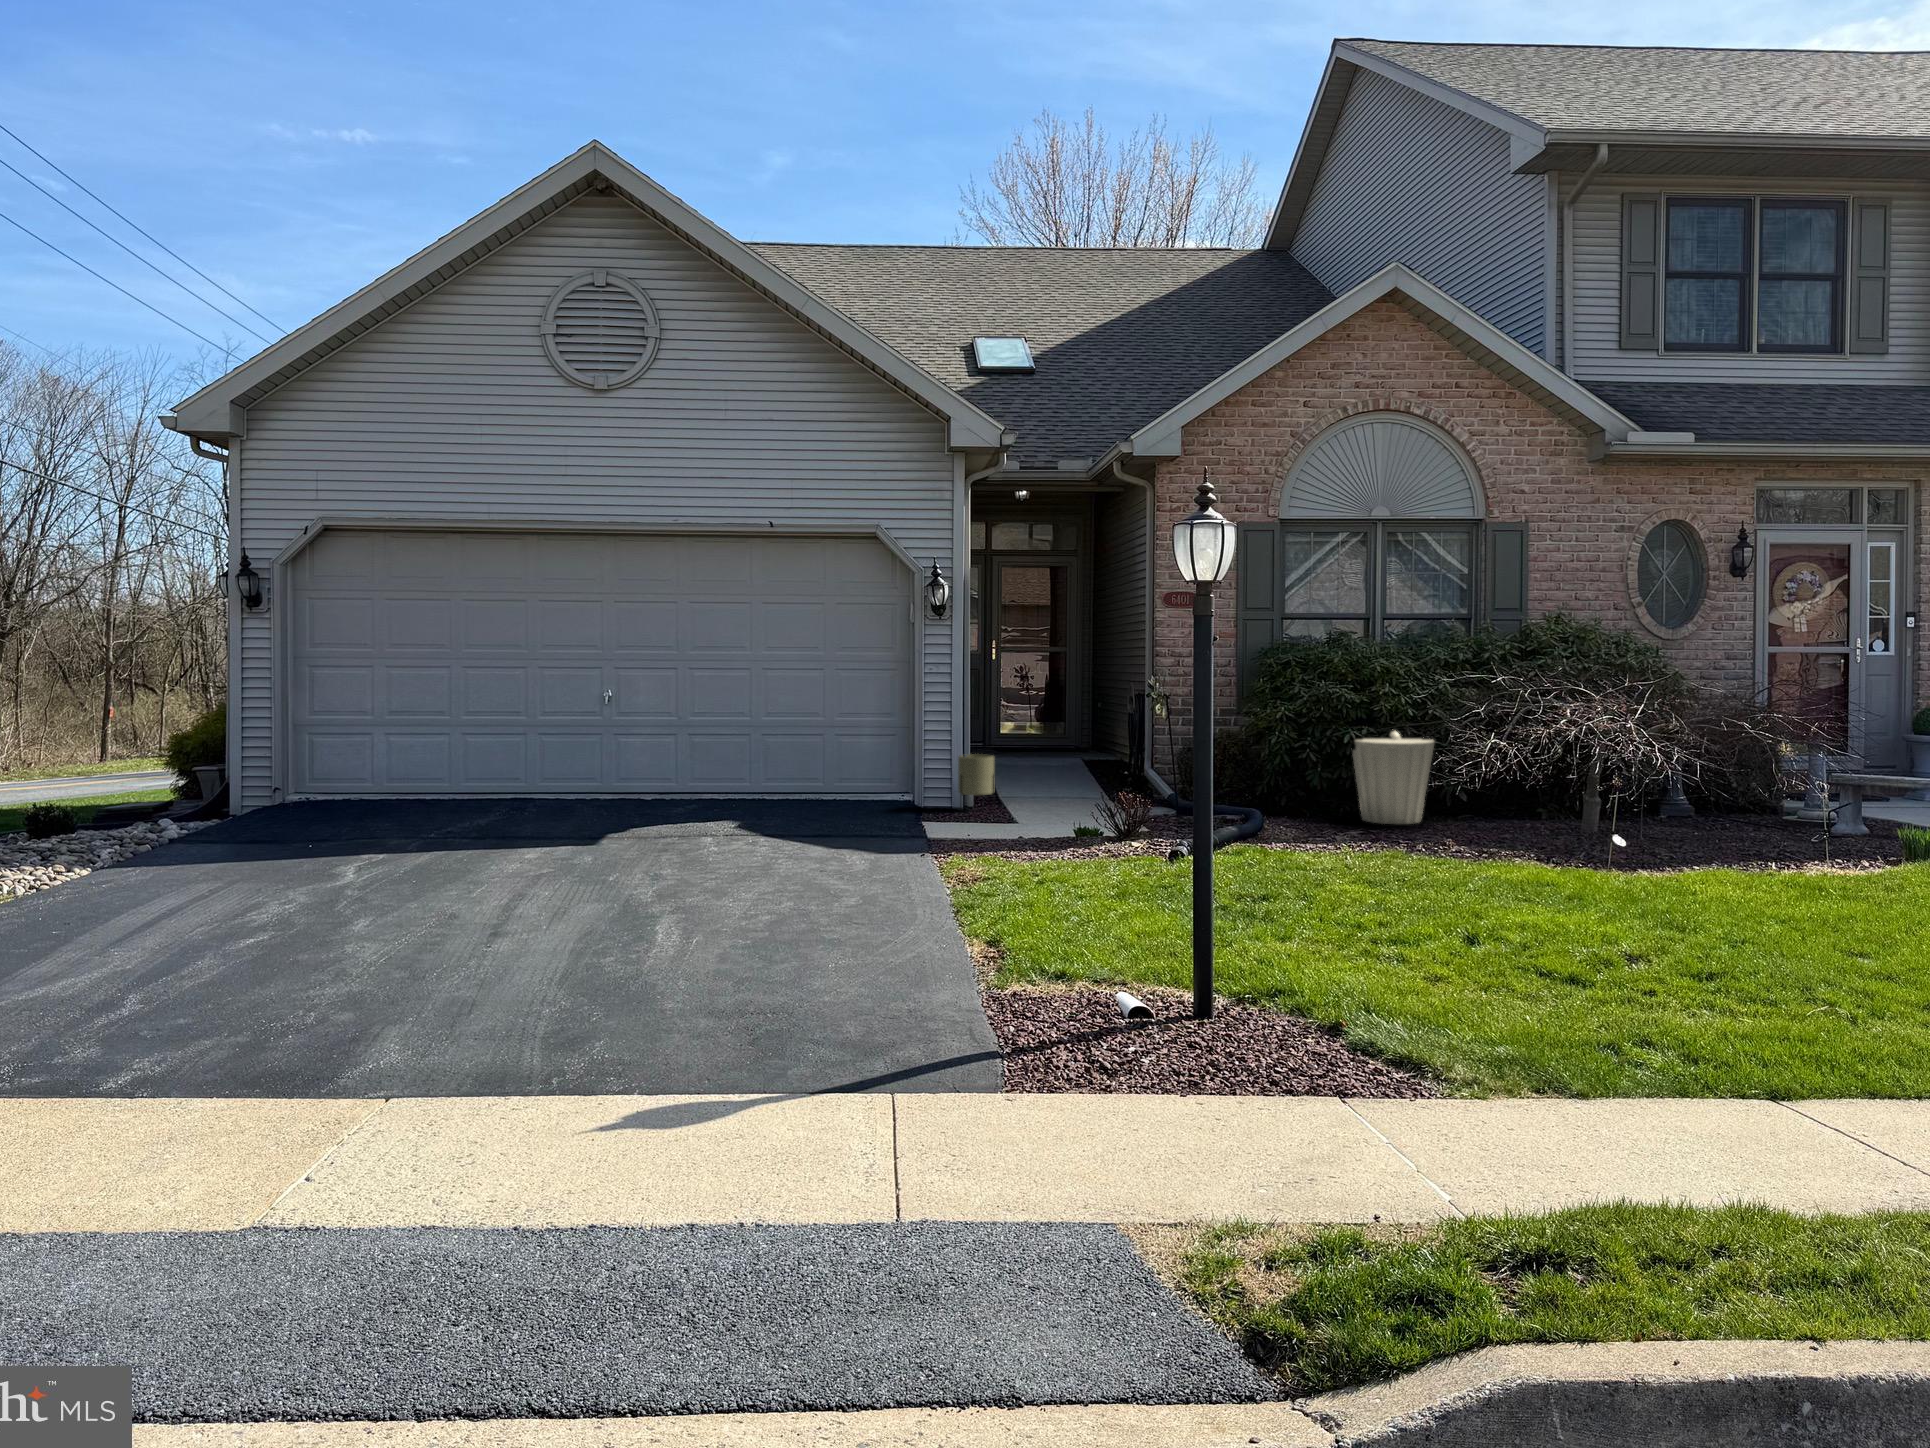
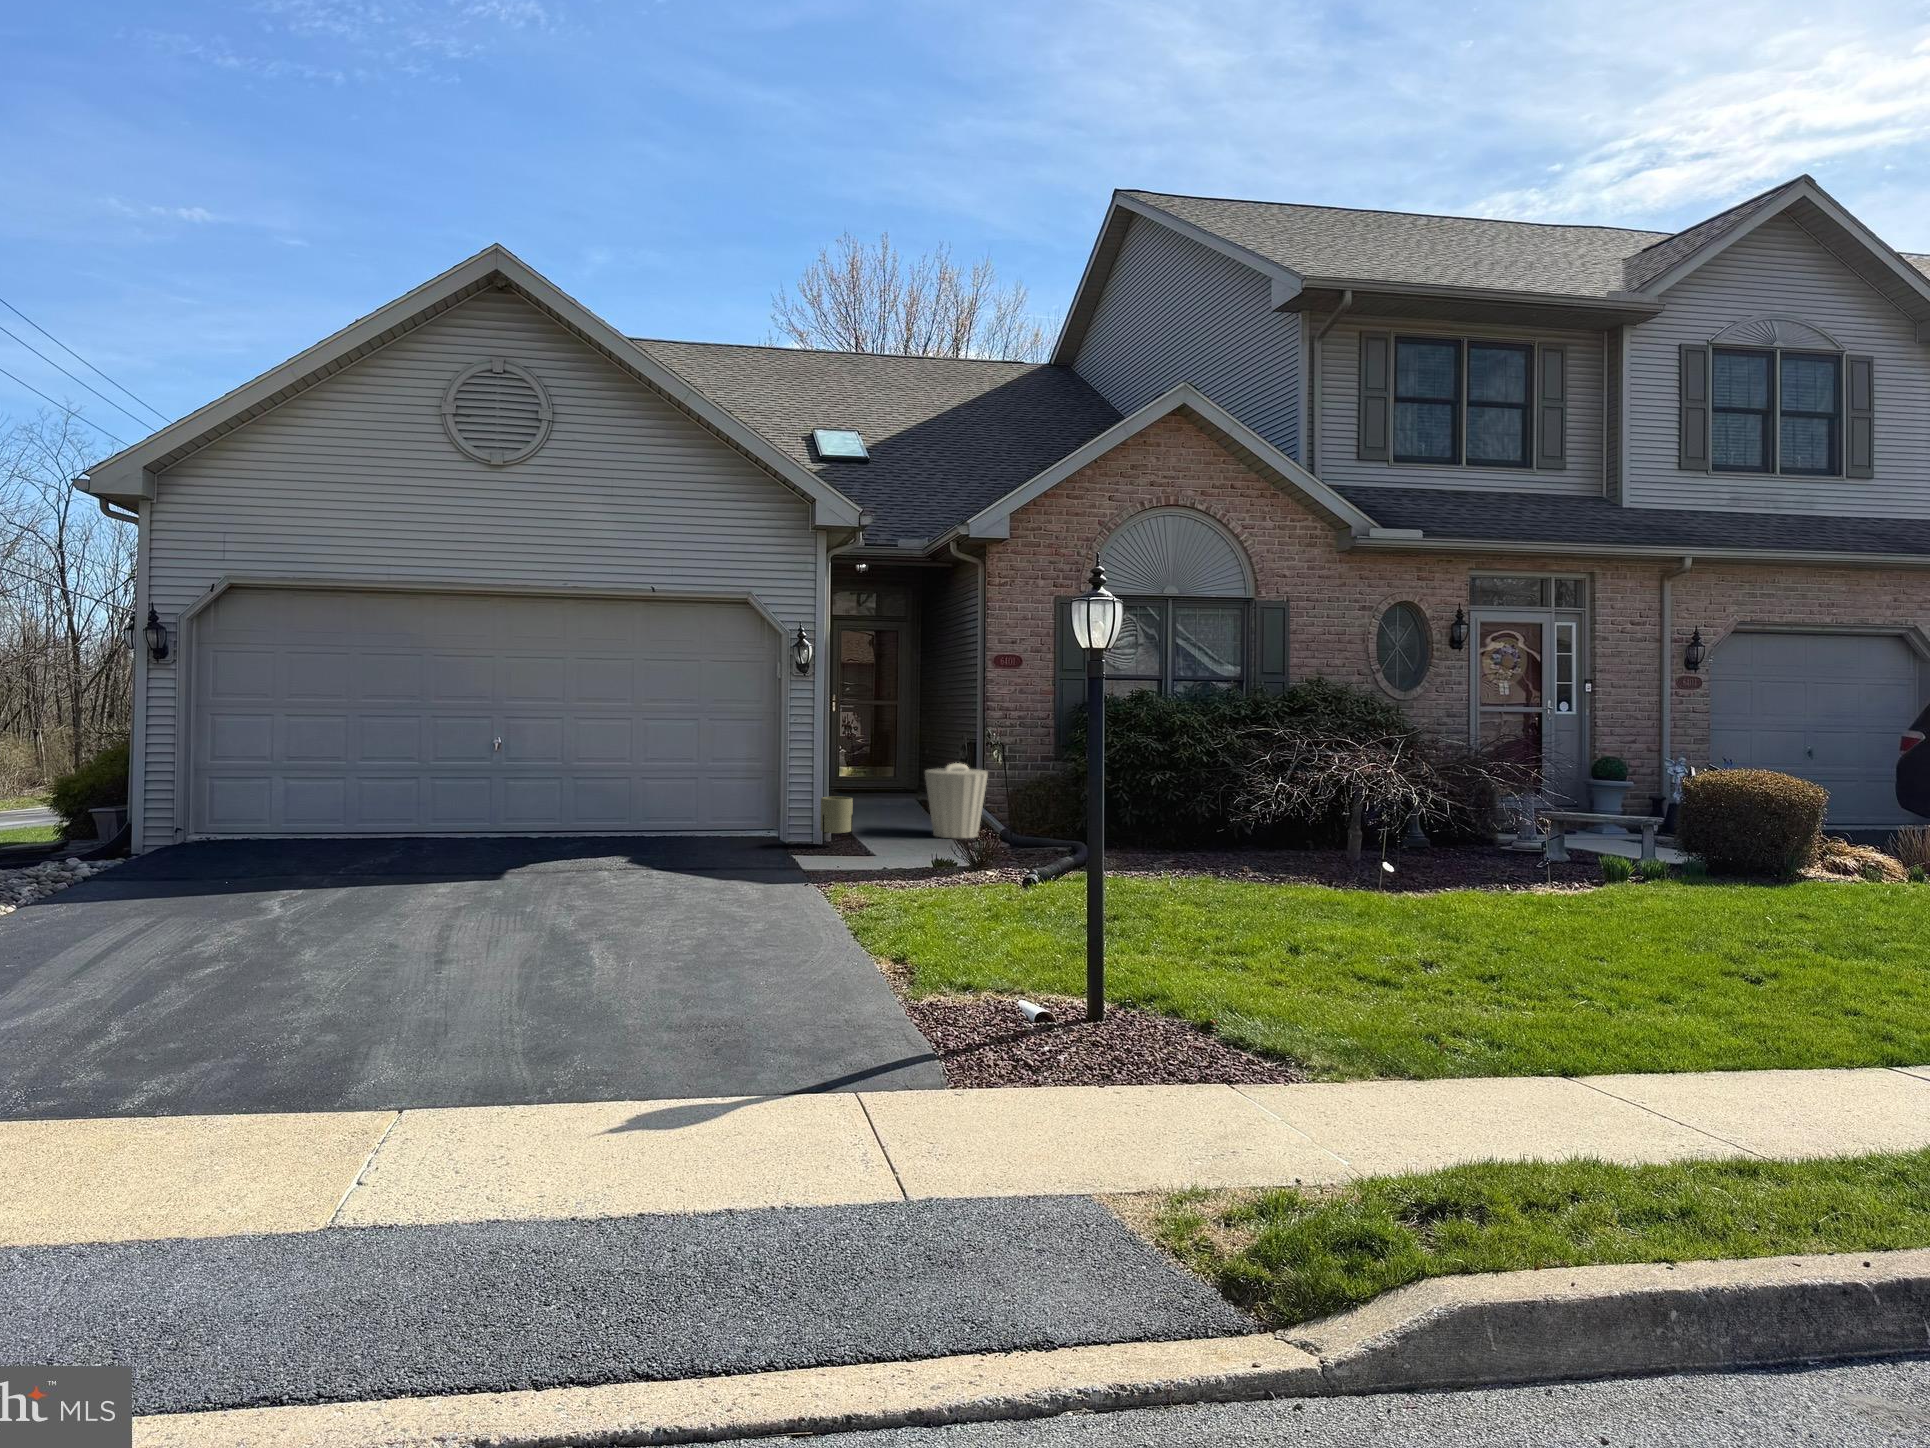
trash can: present [1353,731,1434,824] -> present [925,763,988,838]

